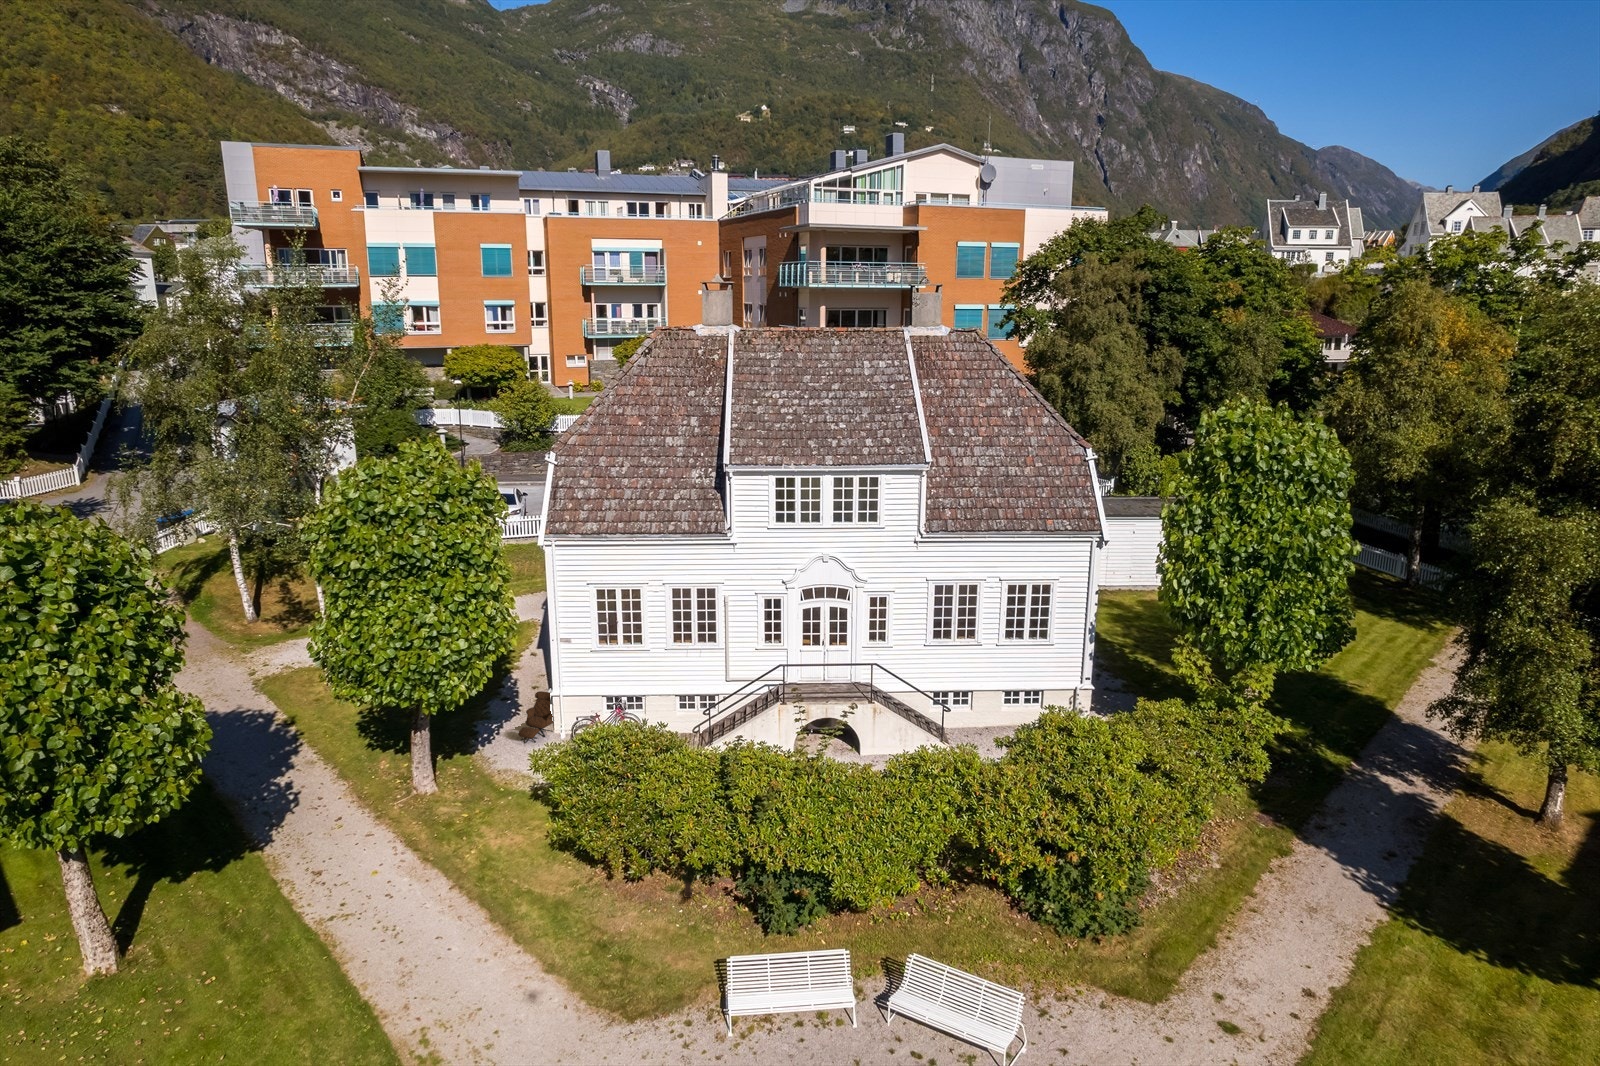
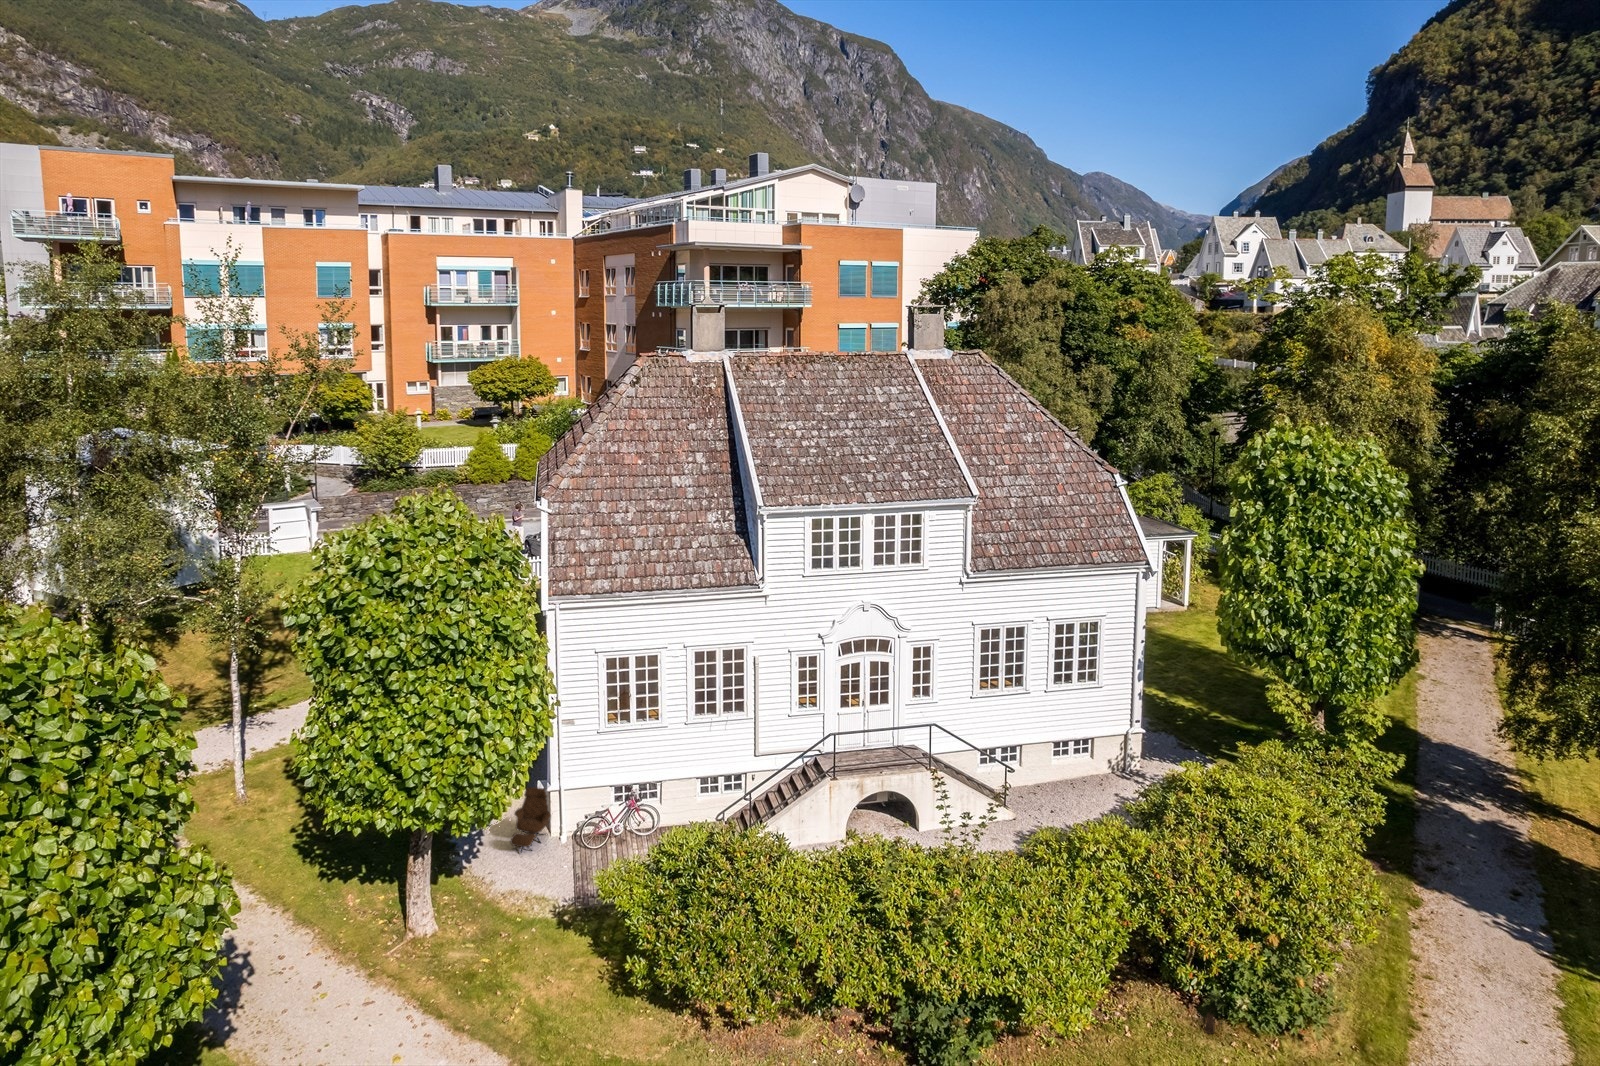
potted plant: present [681,864,702,898] -> present [1197,992,1225,1034]

